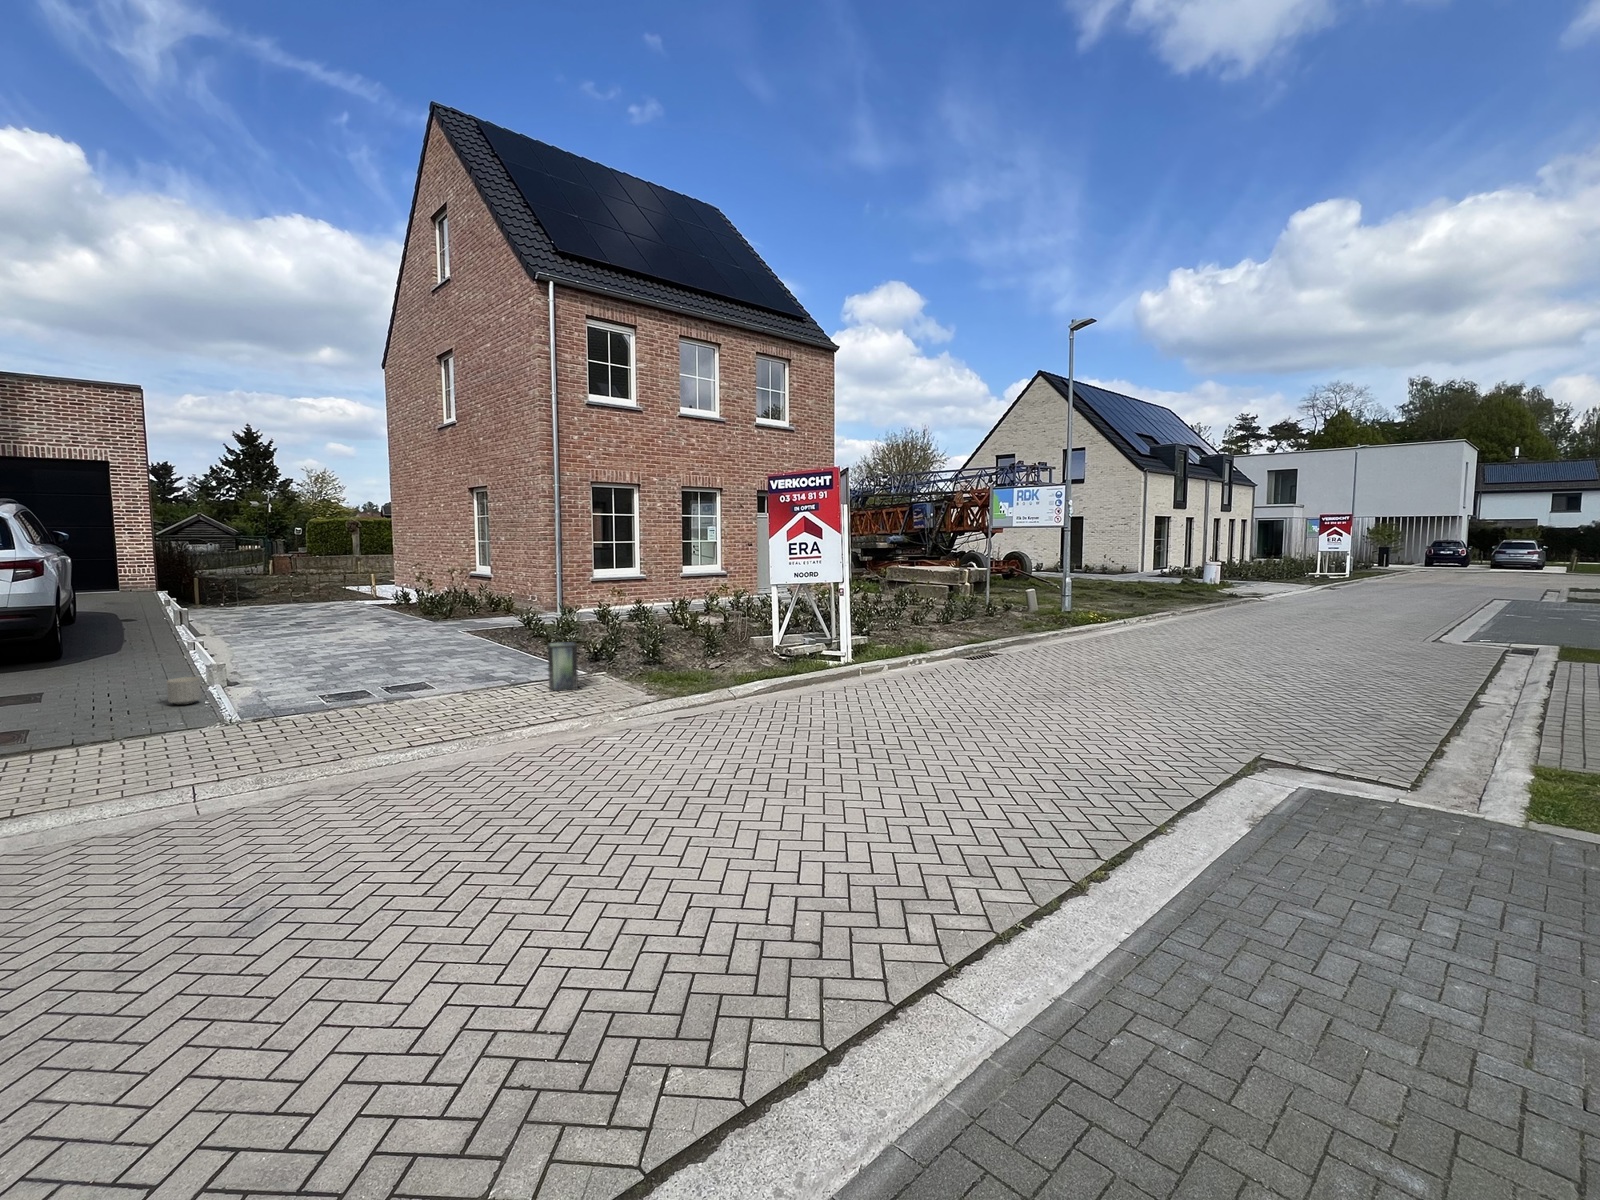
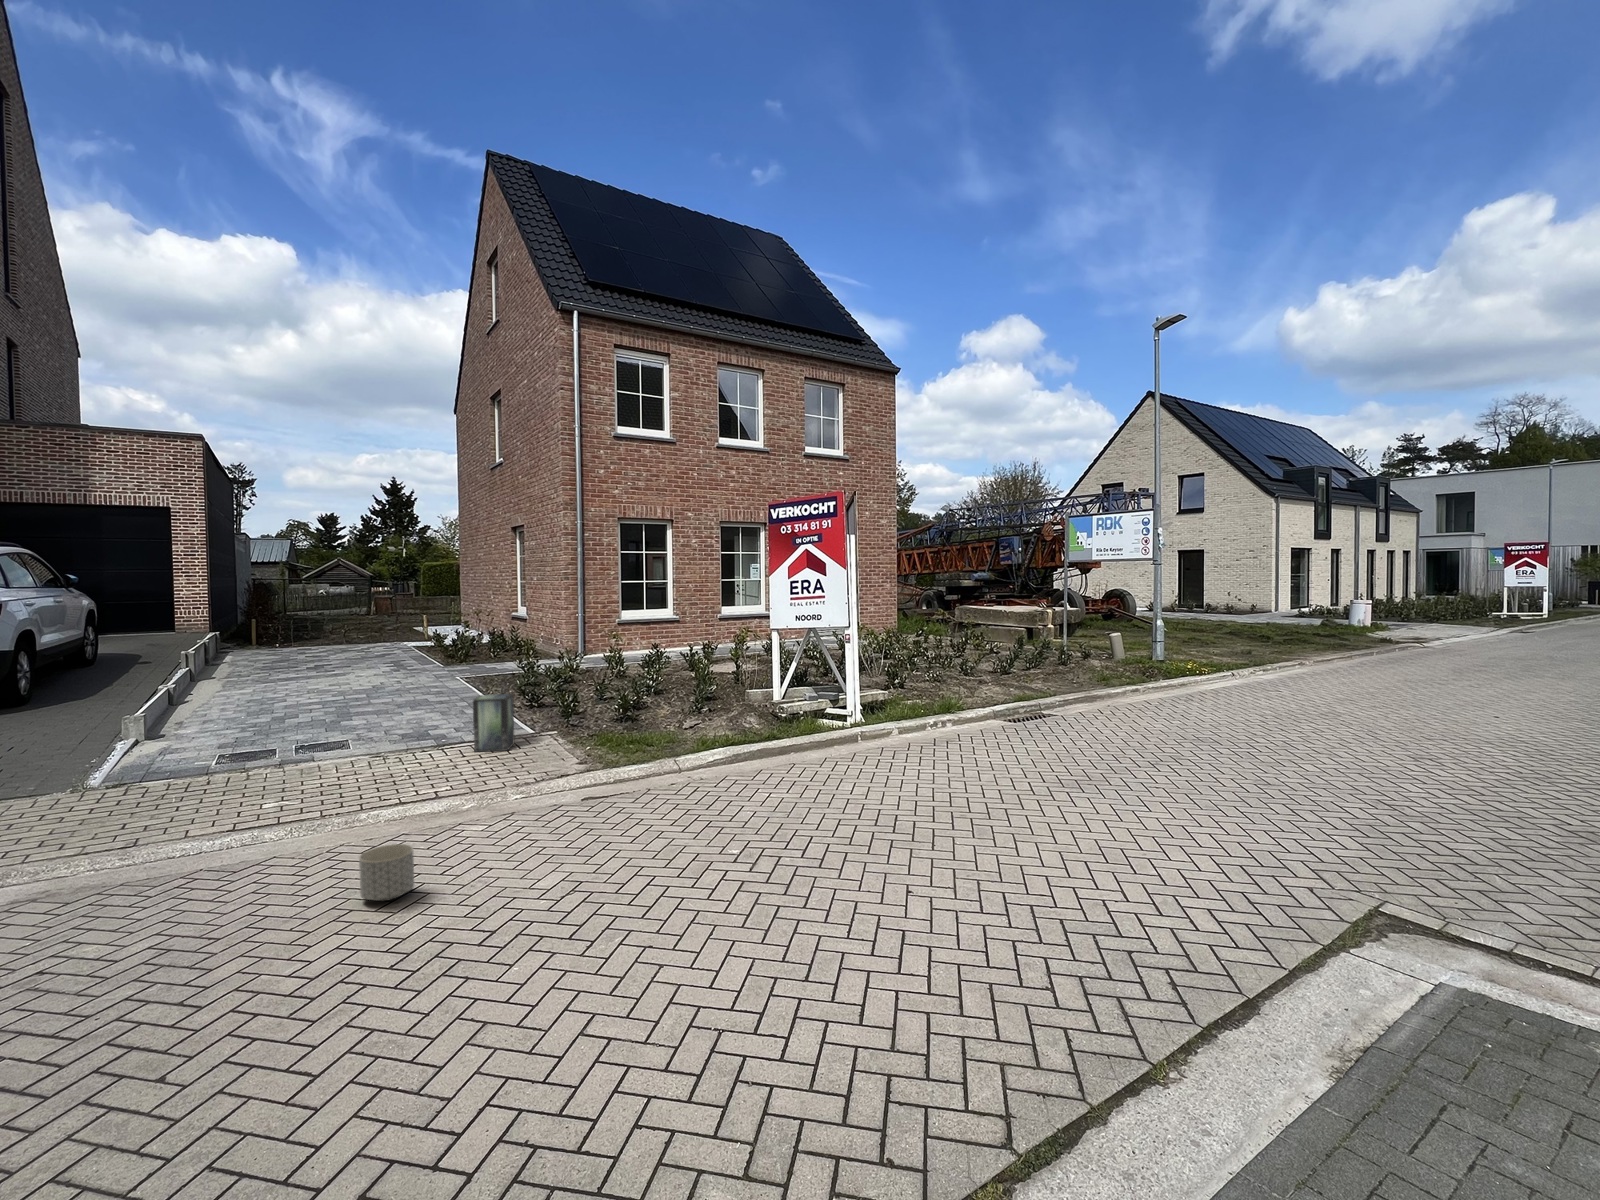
planter: present [167,677,201,705] -> present [359,844,414,901]

